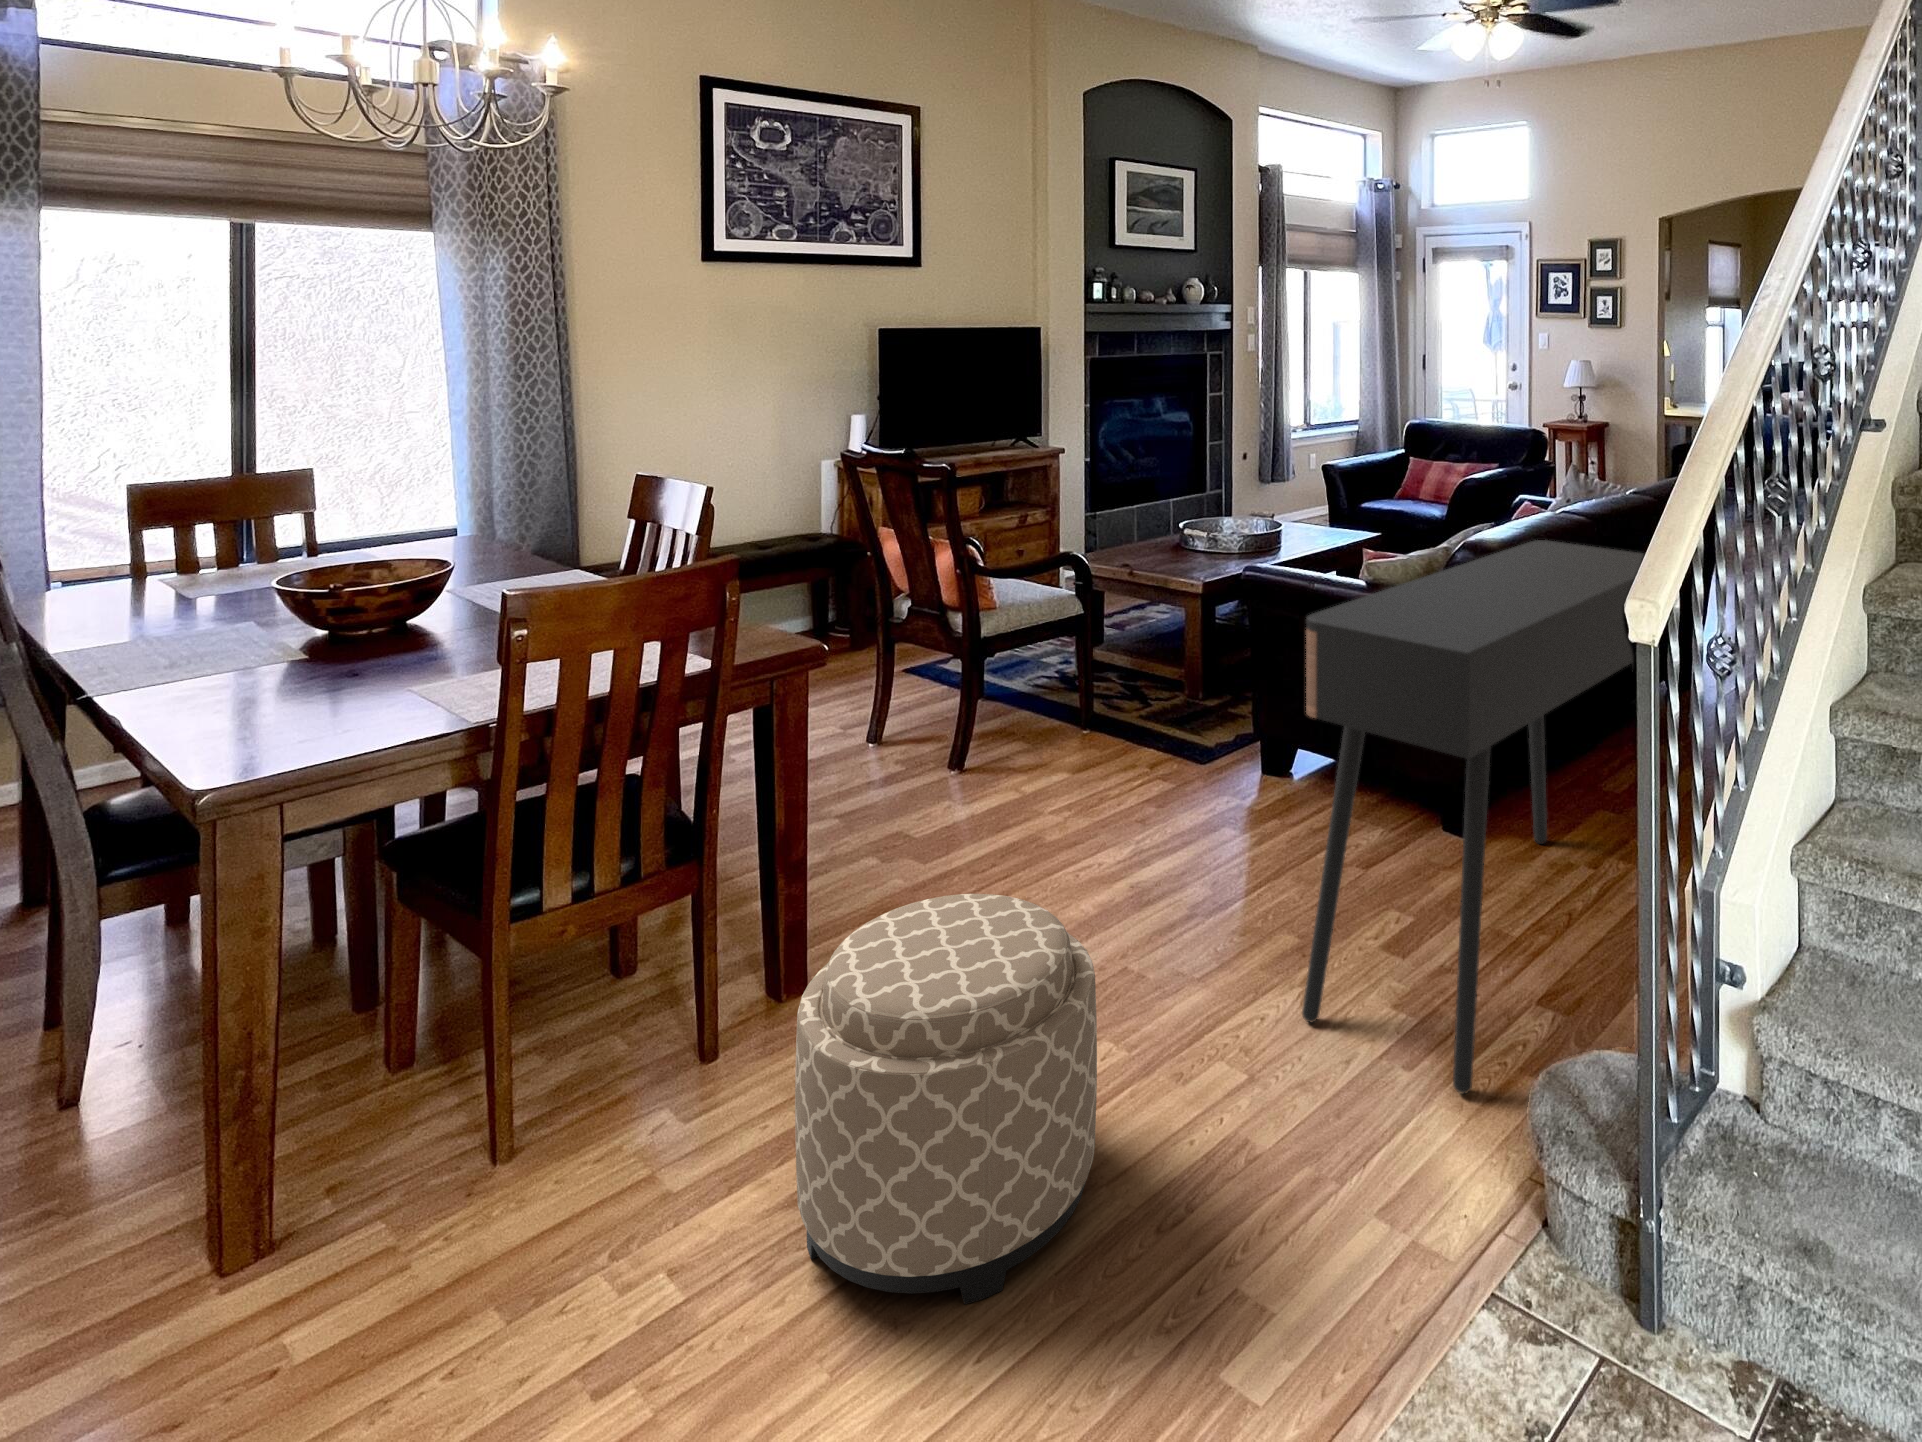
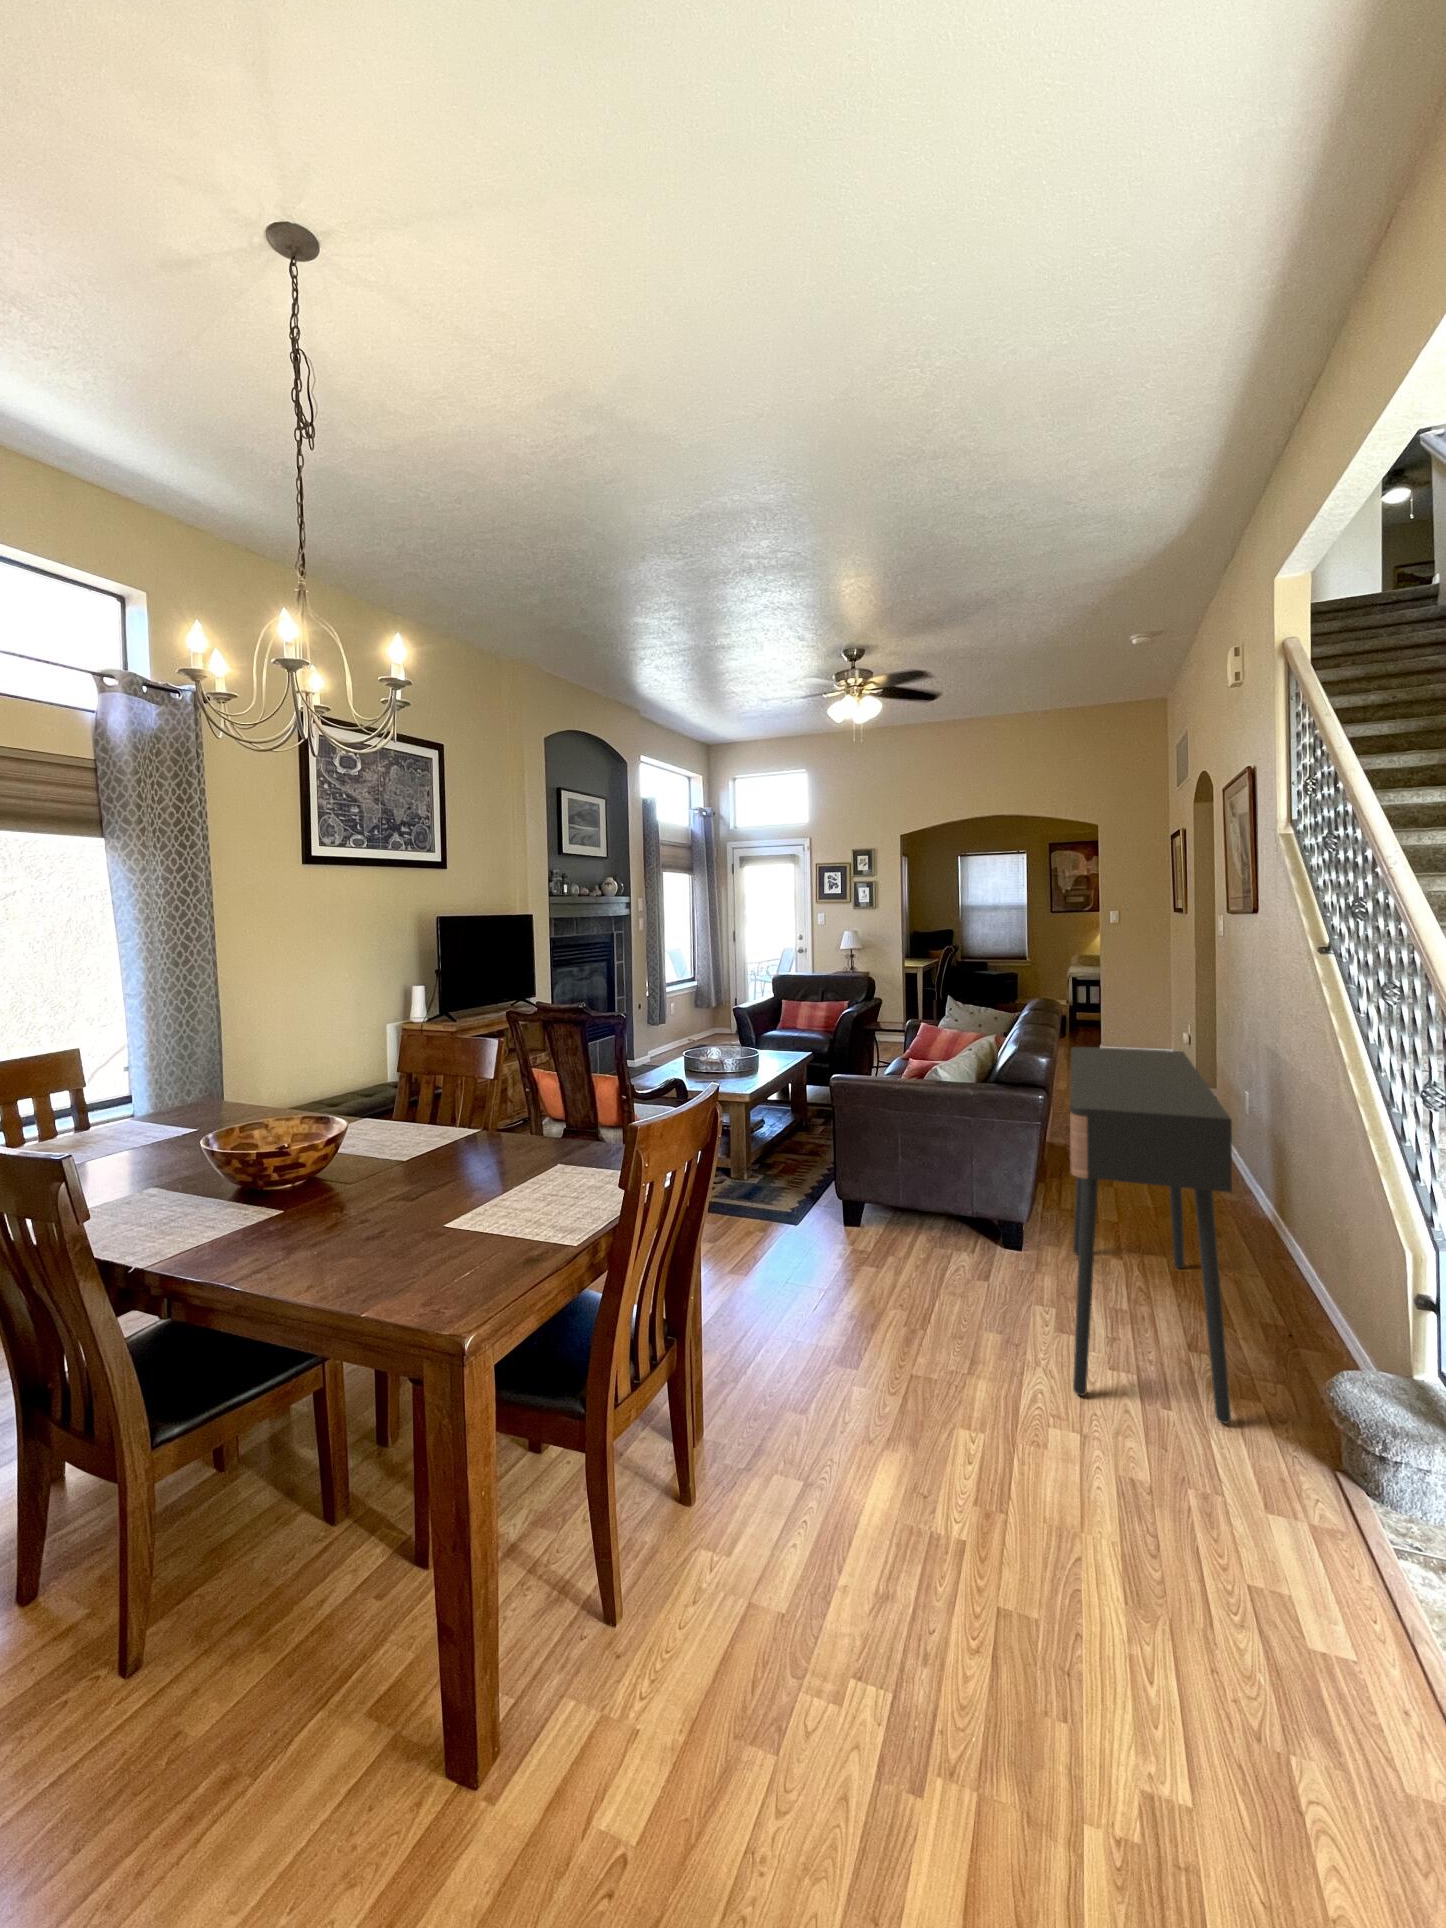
ottoman: present [795,894,1097,1304] -> none [880,1335,1120,1648]

